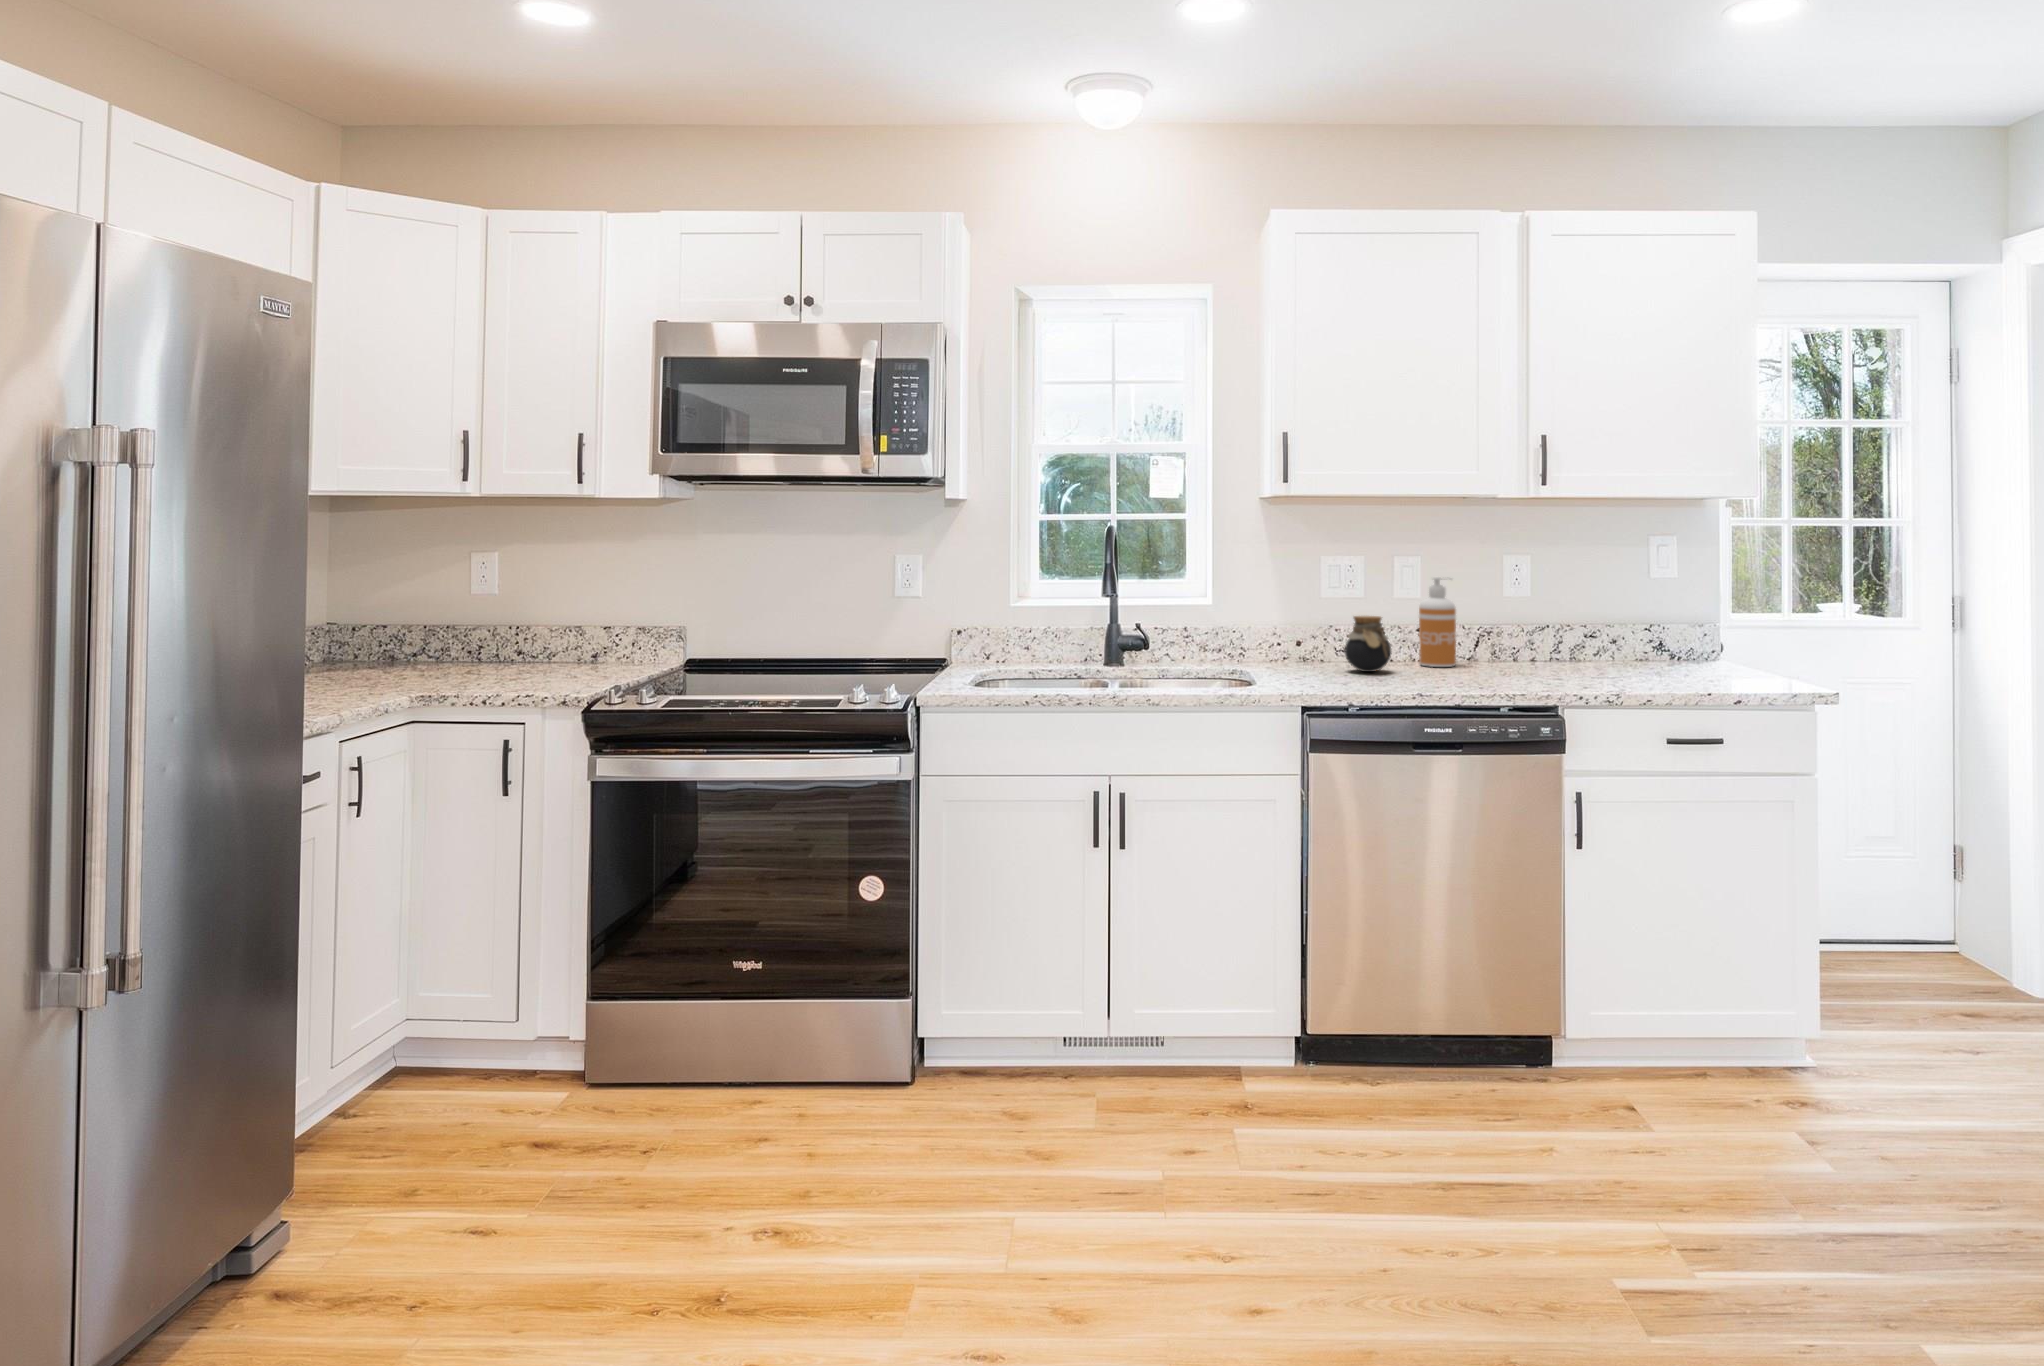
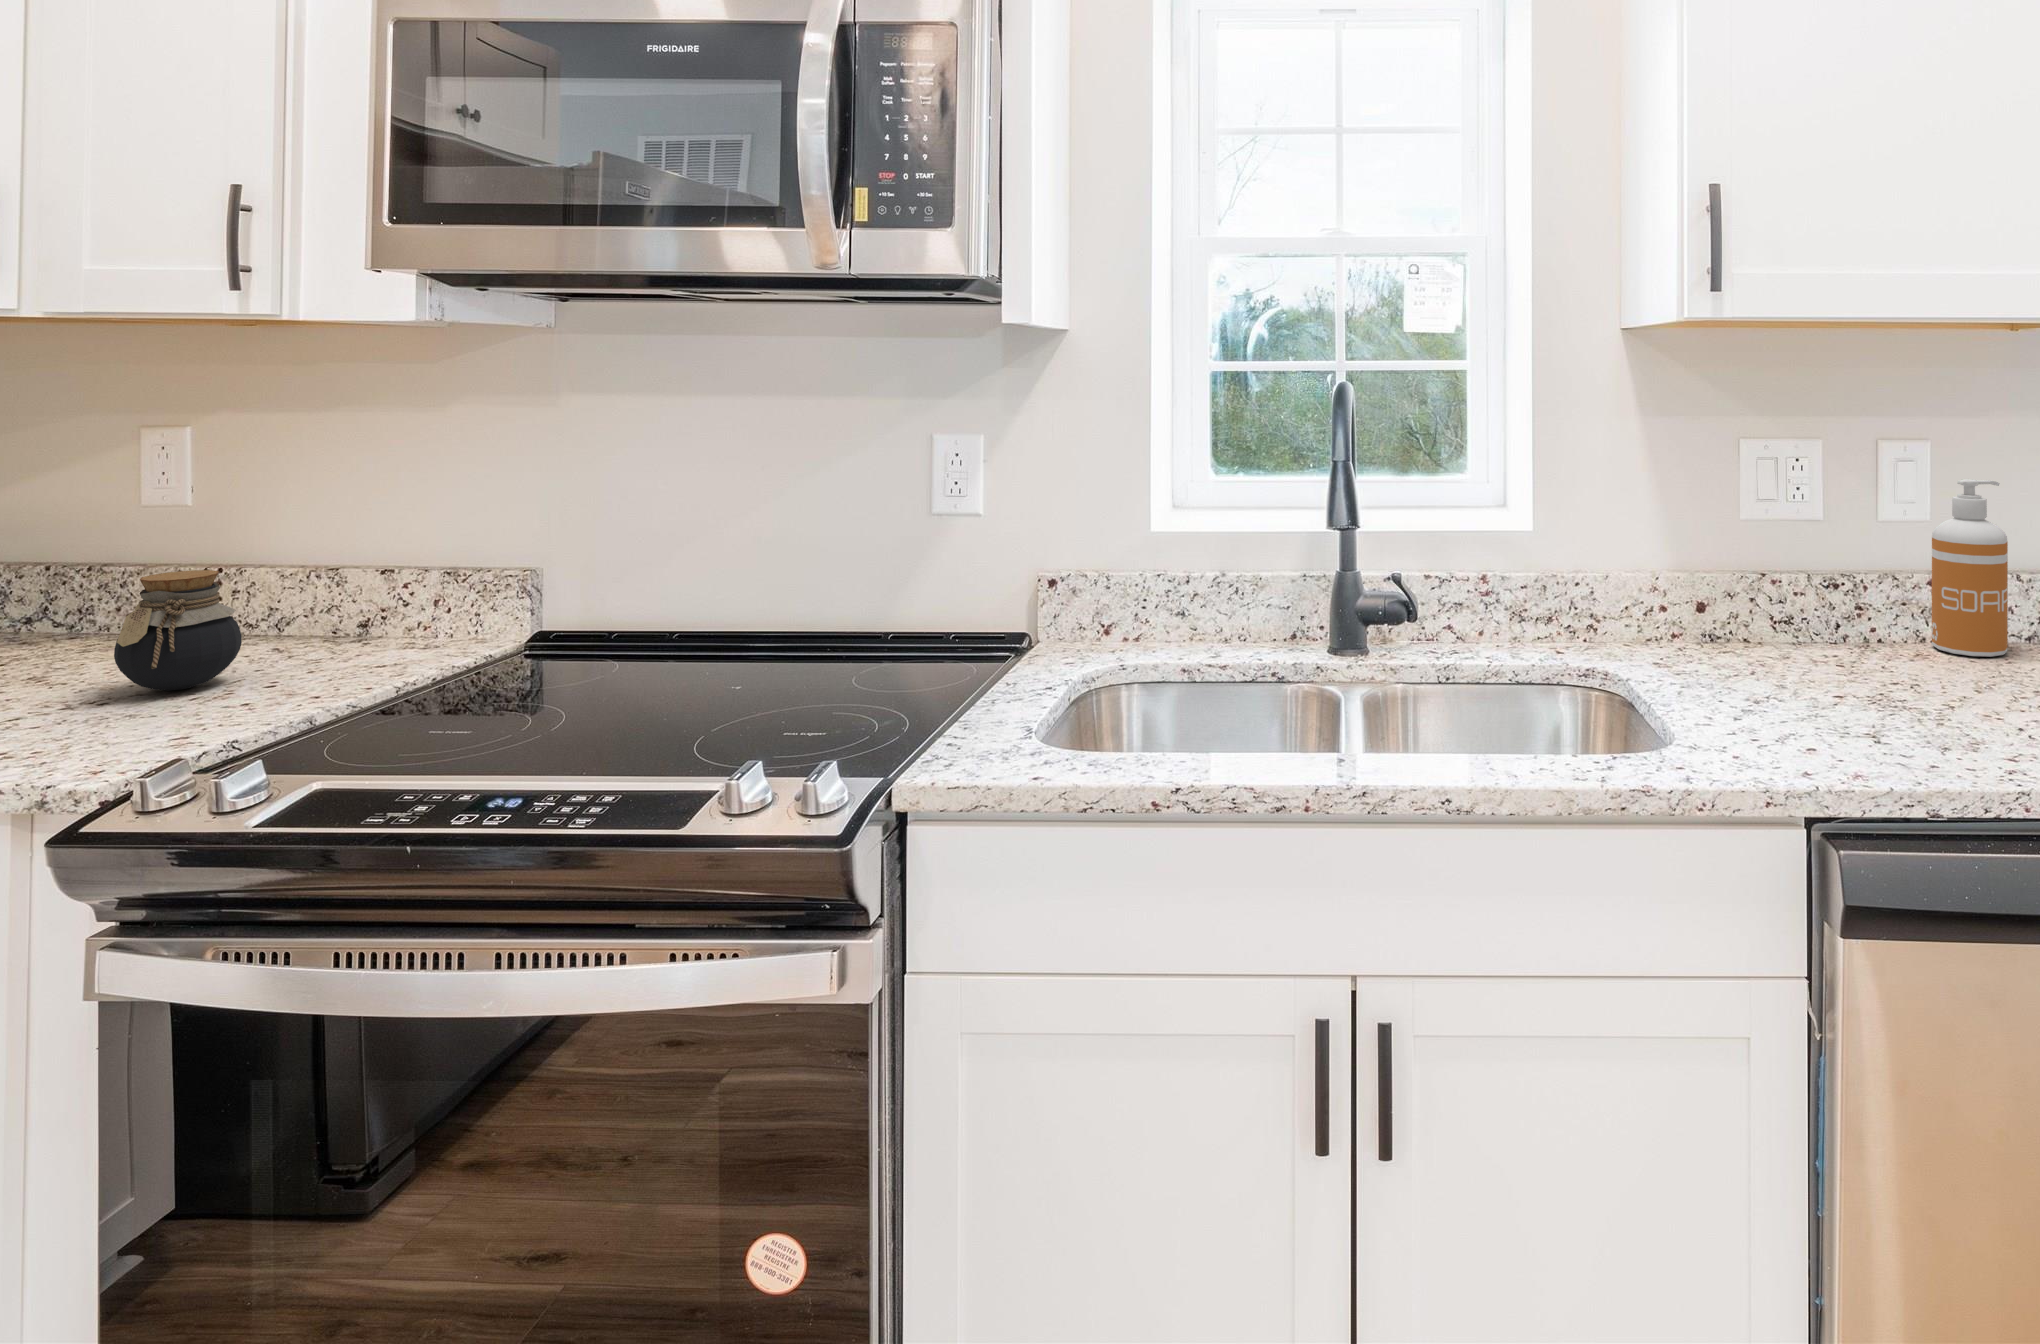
jar: present [1345,616,1391,672] -> present [114,570,242,691]

